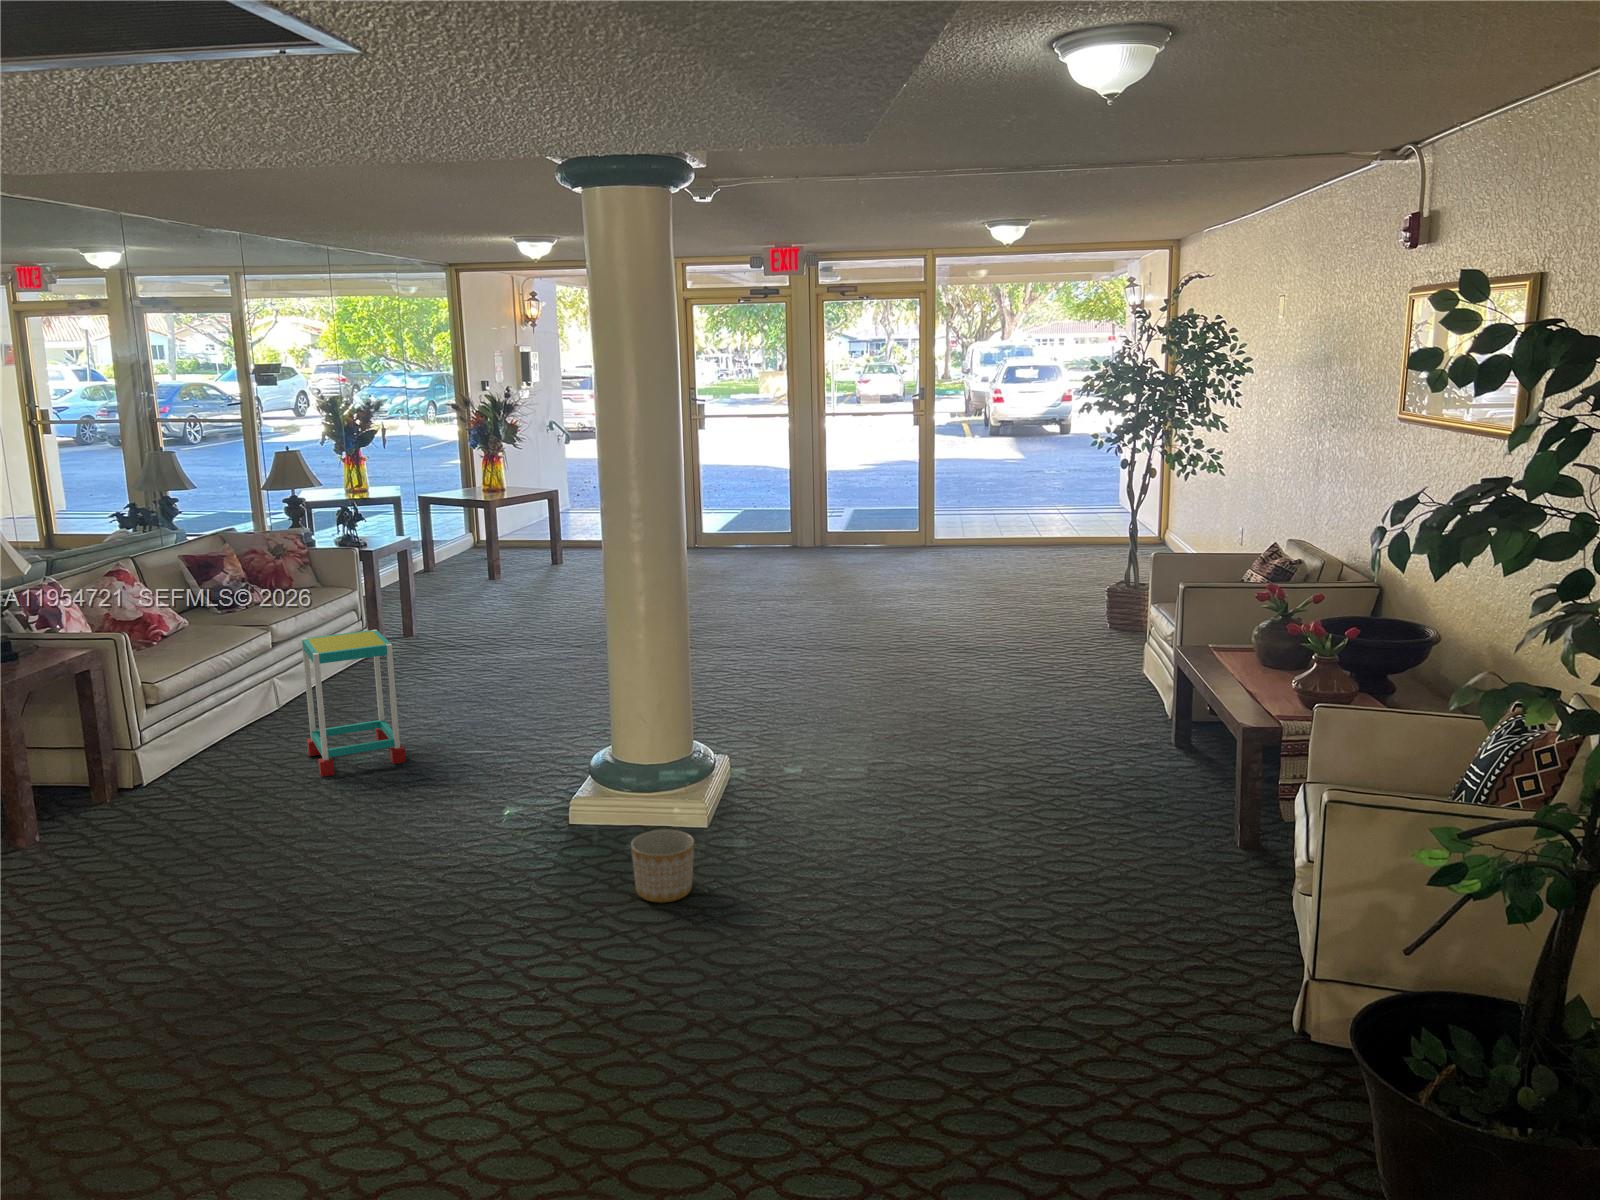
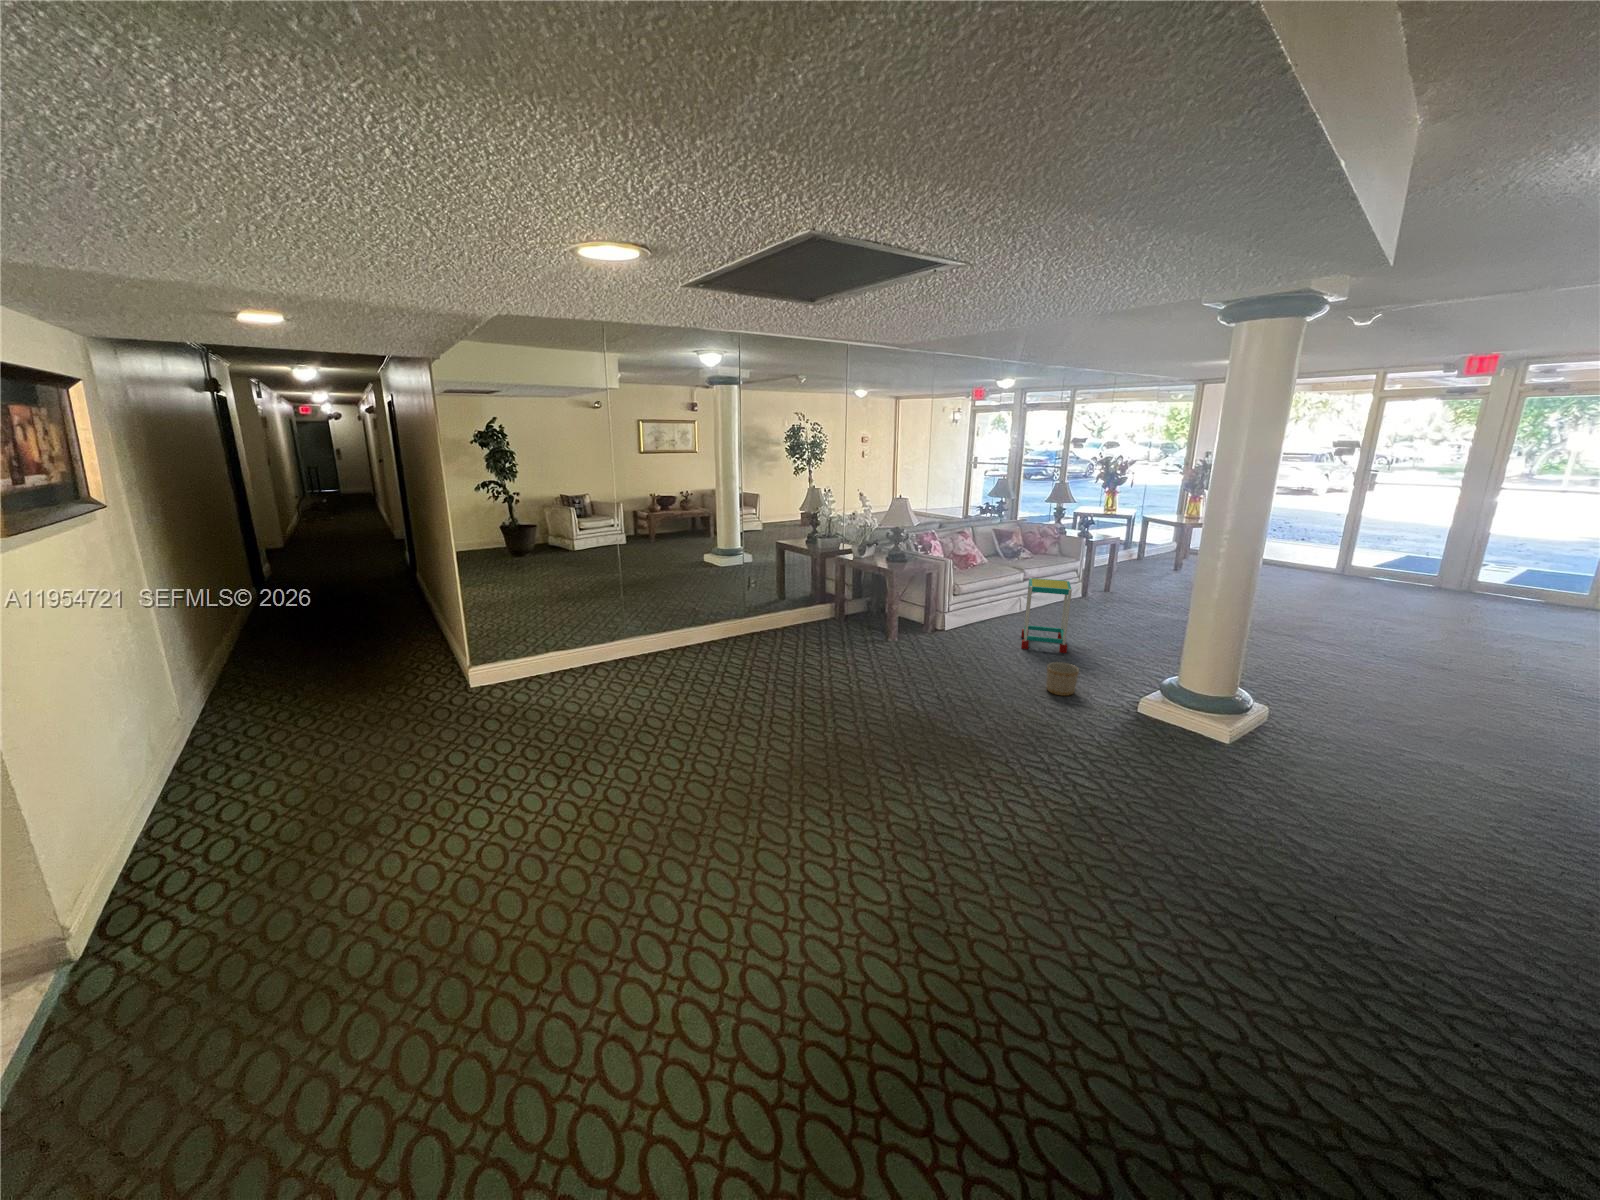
planter: present [631,830,694,903] -> present [1046,662,1079,696]

